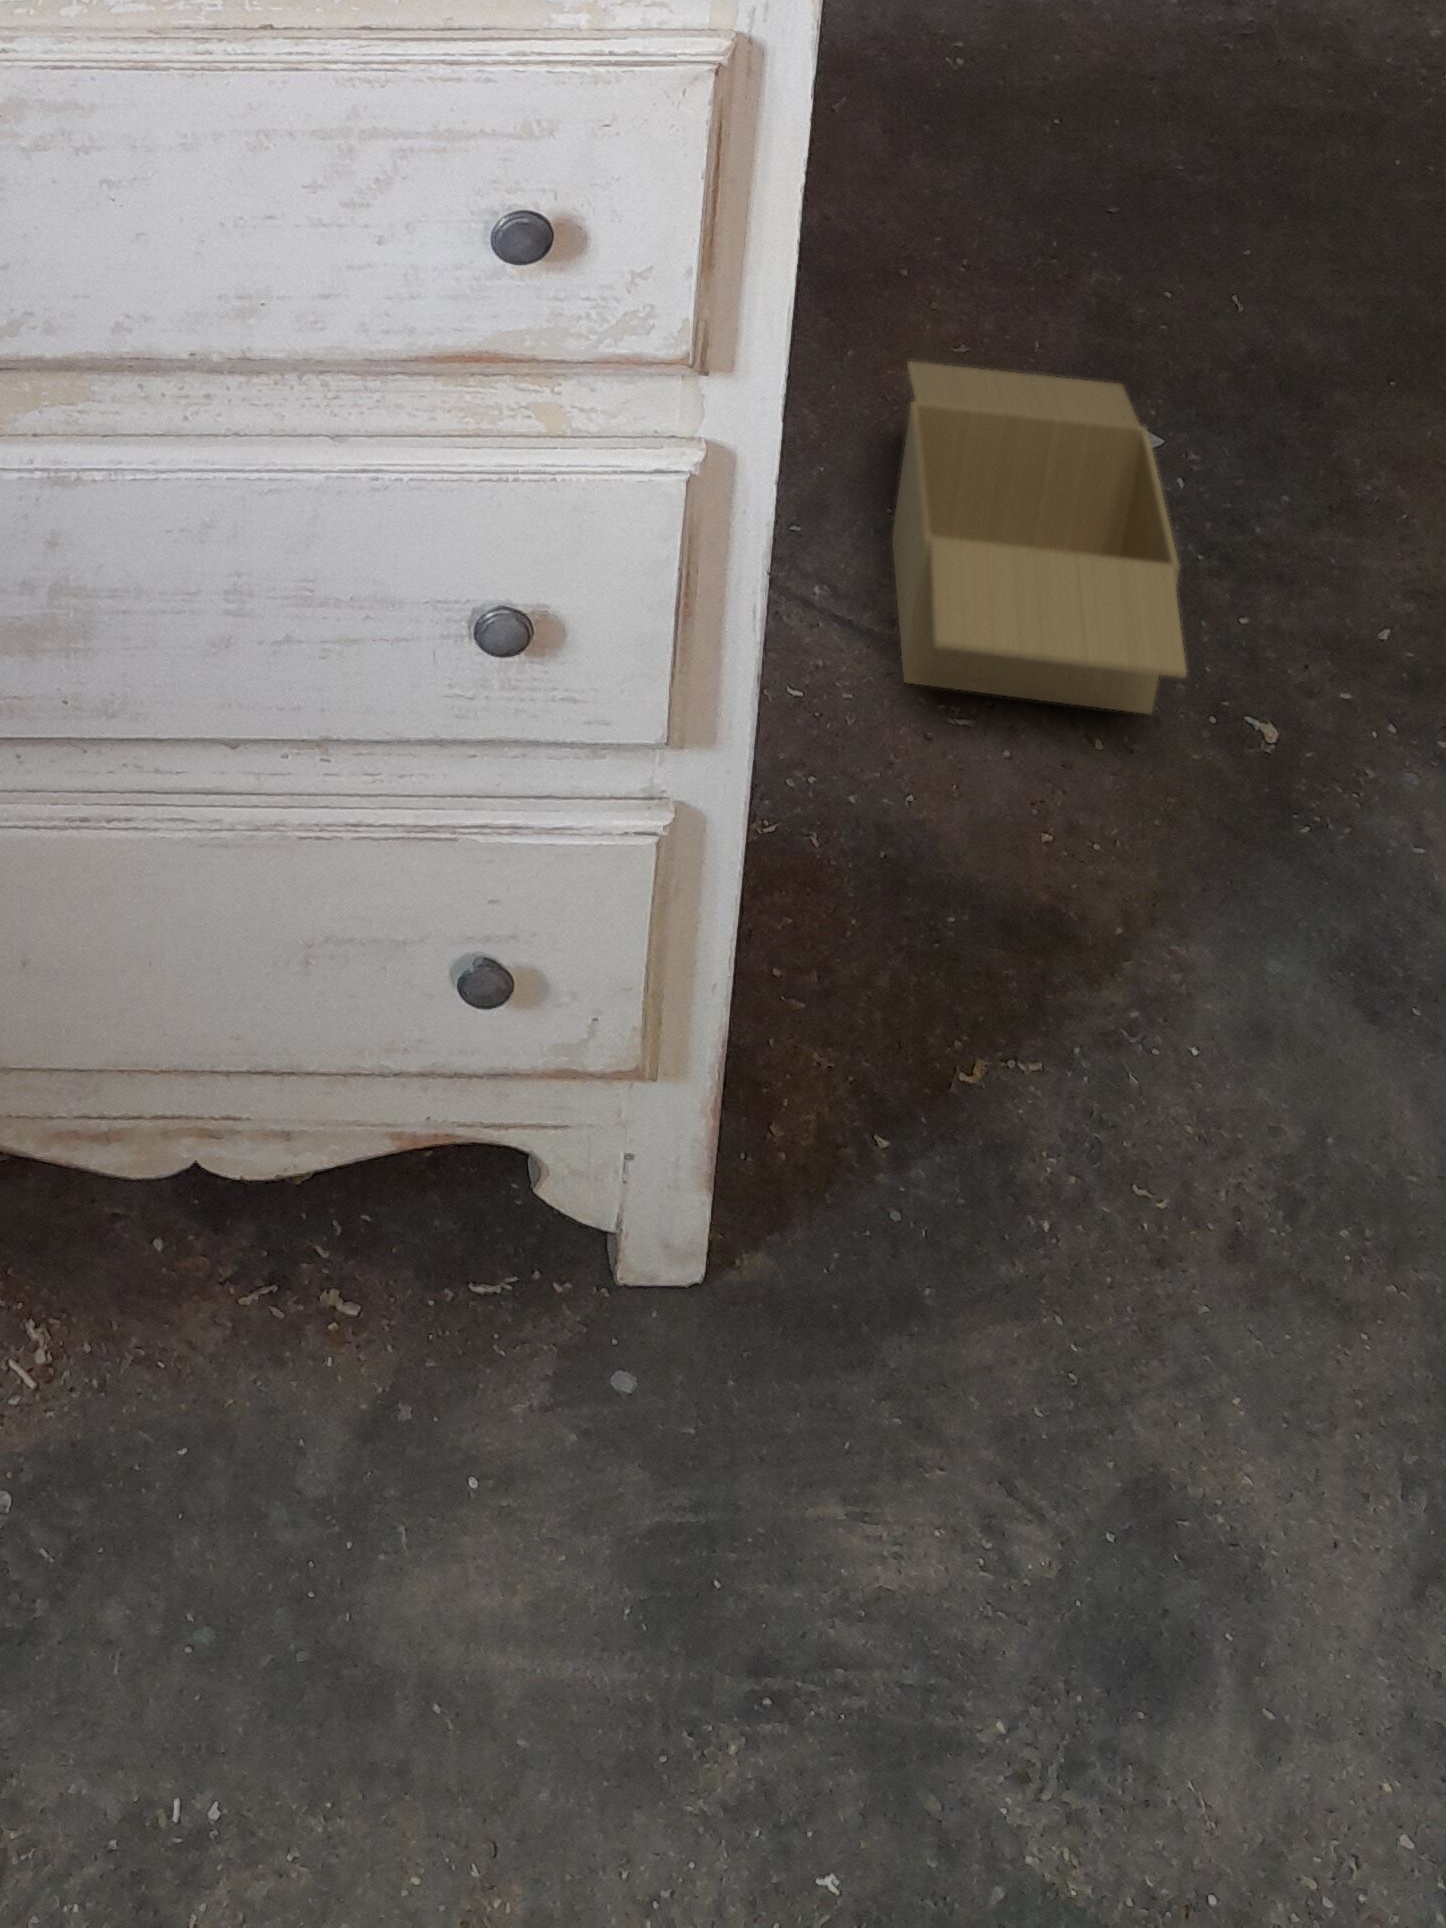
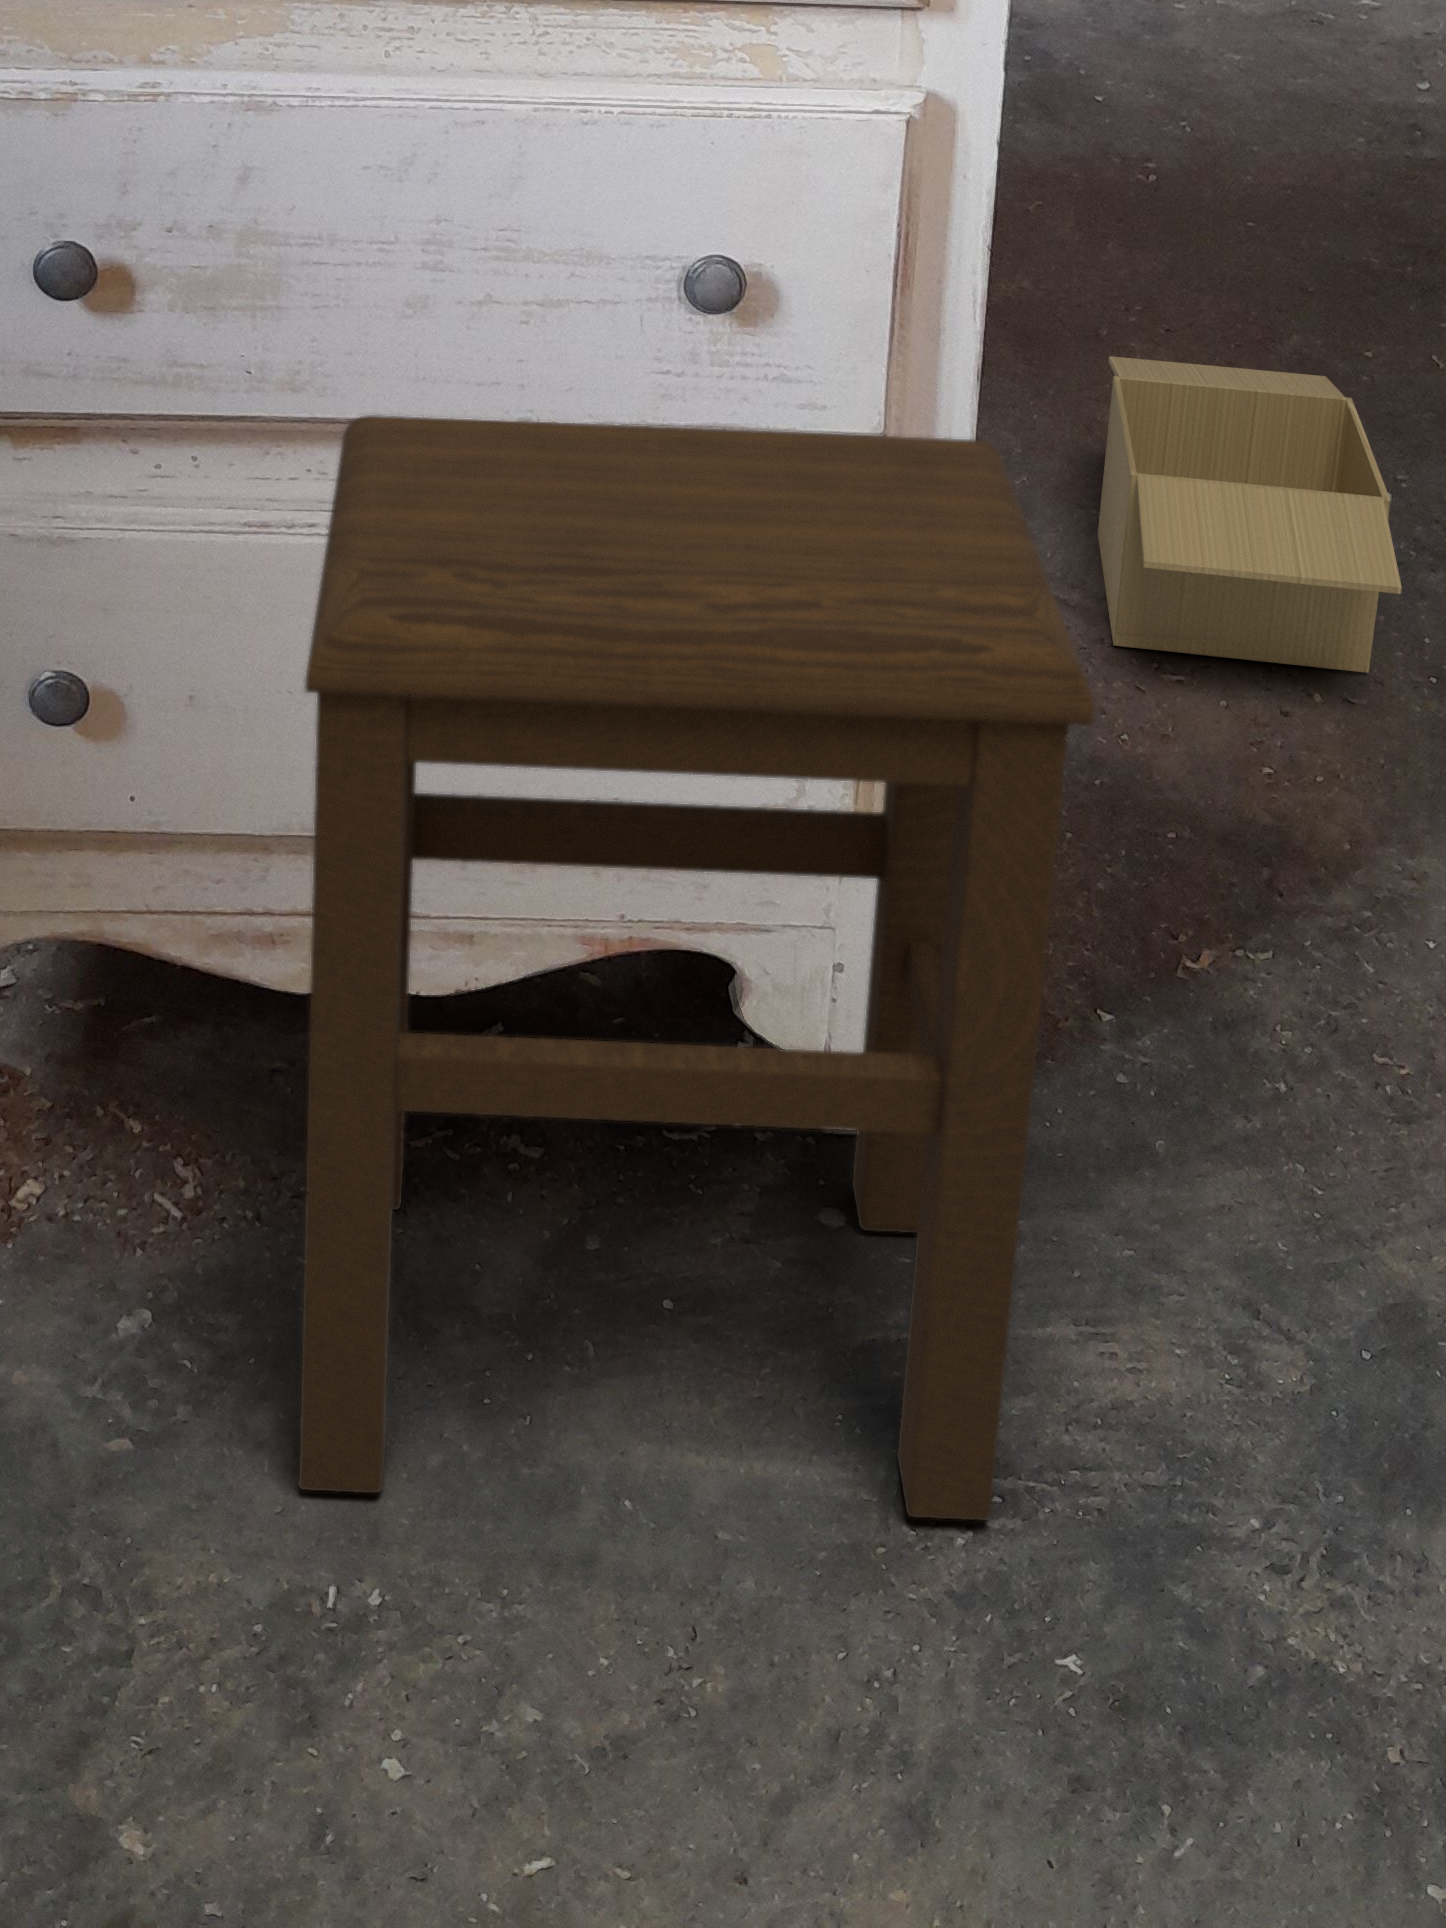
stool: none [133,747,876,1736] -> present [299,415,1095,1520]

